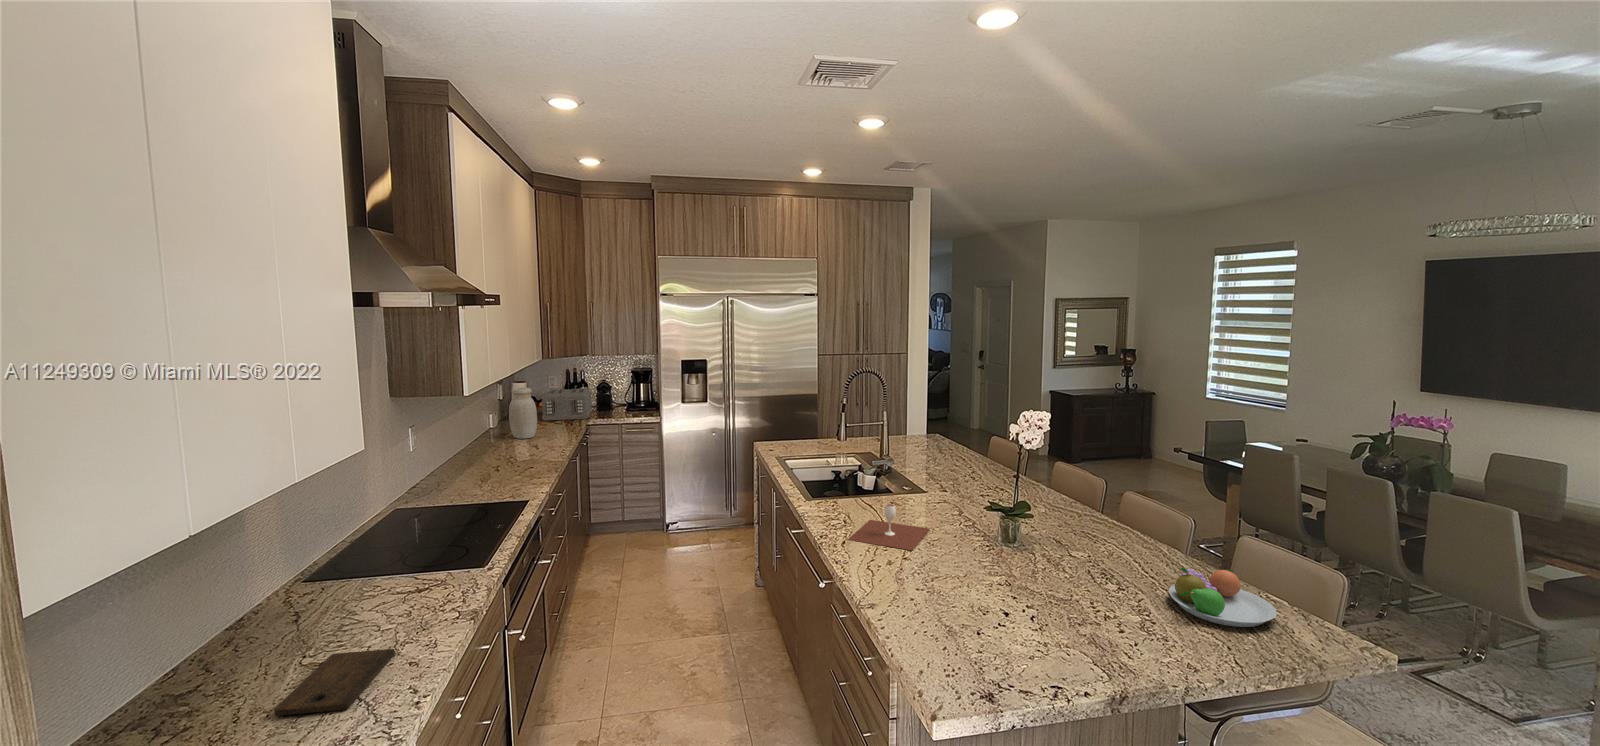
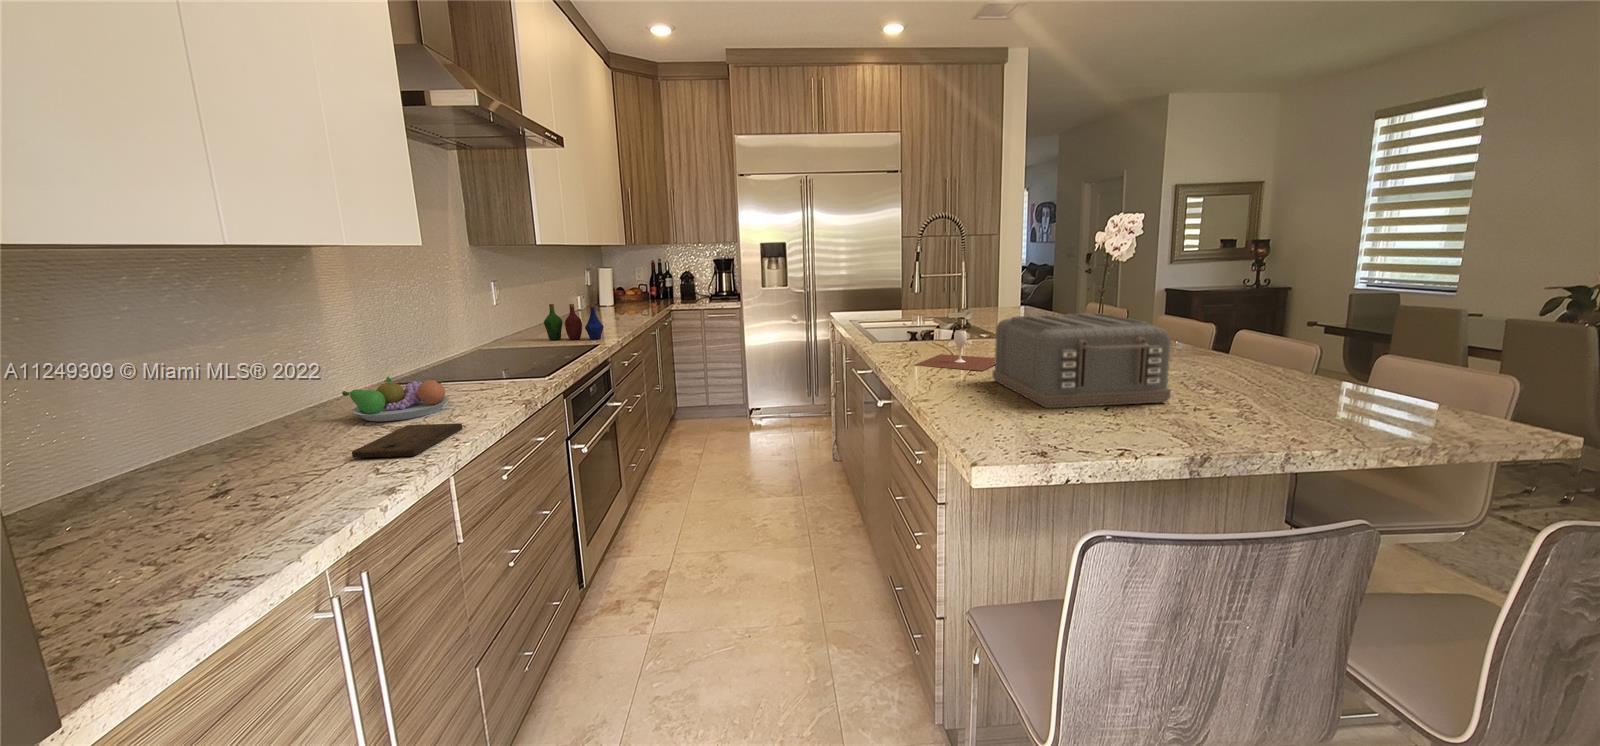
jar: present [509,388,537,439] -> none [593,266,620,316]
toaster: present [542,388,592,420] -> present [992,313,1171,408]
bottle: none [461,445,526,483] -> present [544,304,604,340]
fruit bowl: present [1169,568,1277,627] -> present [342,377,449,421]

